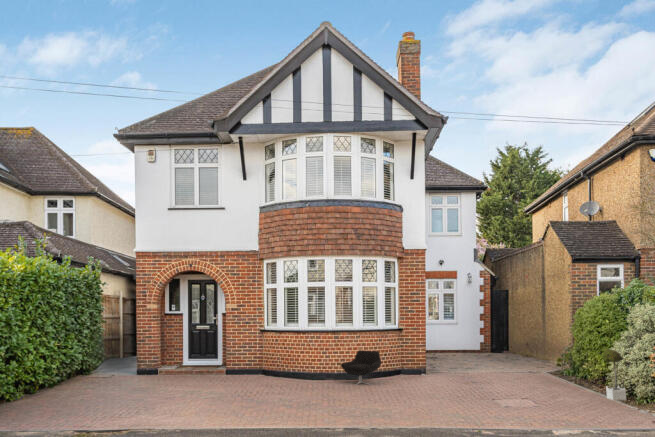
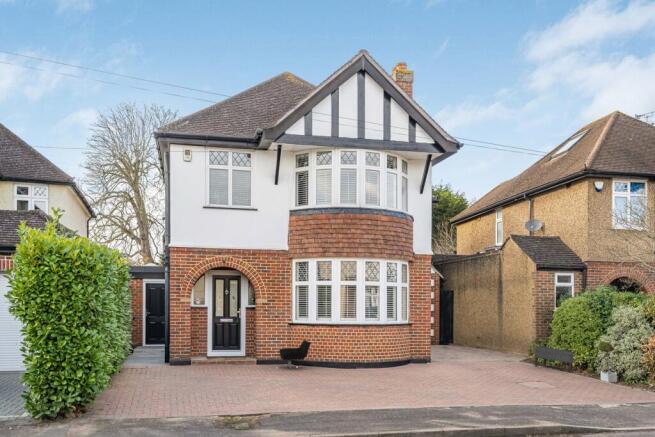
lounge chair: present [341,350,381,385] -> present [279,340,311,369]
bench: none [550,358,602,389] -> present [534,347,574,372]

